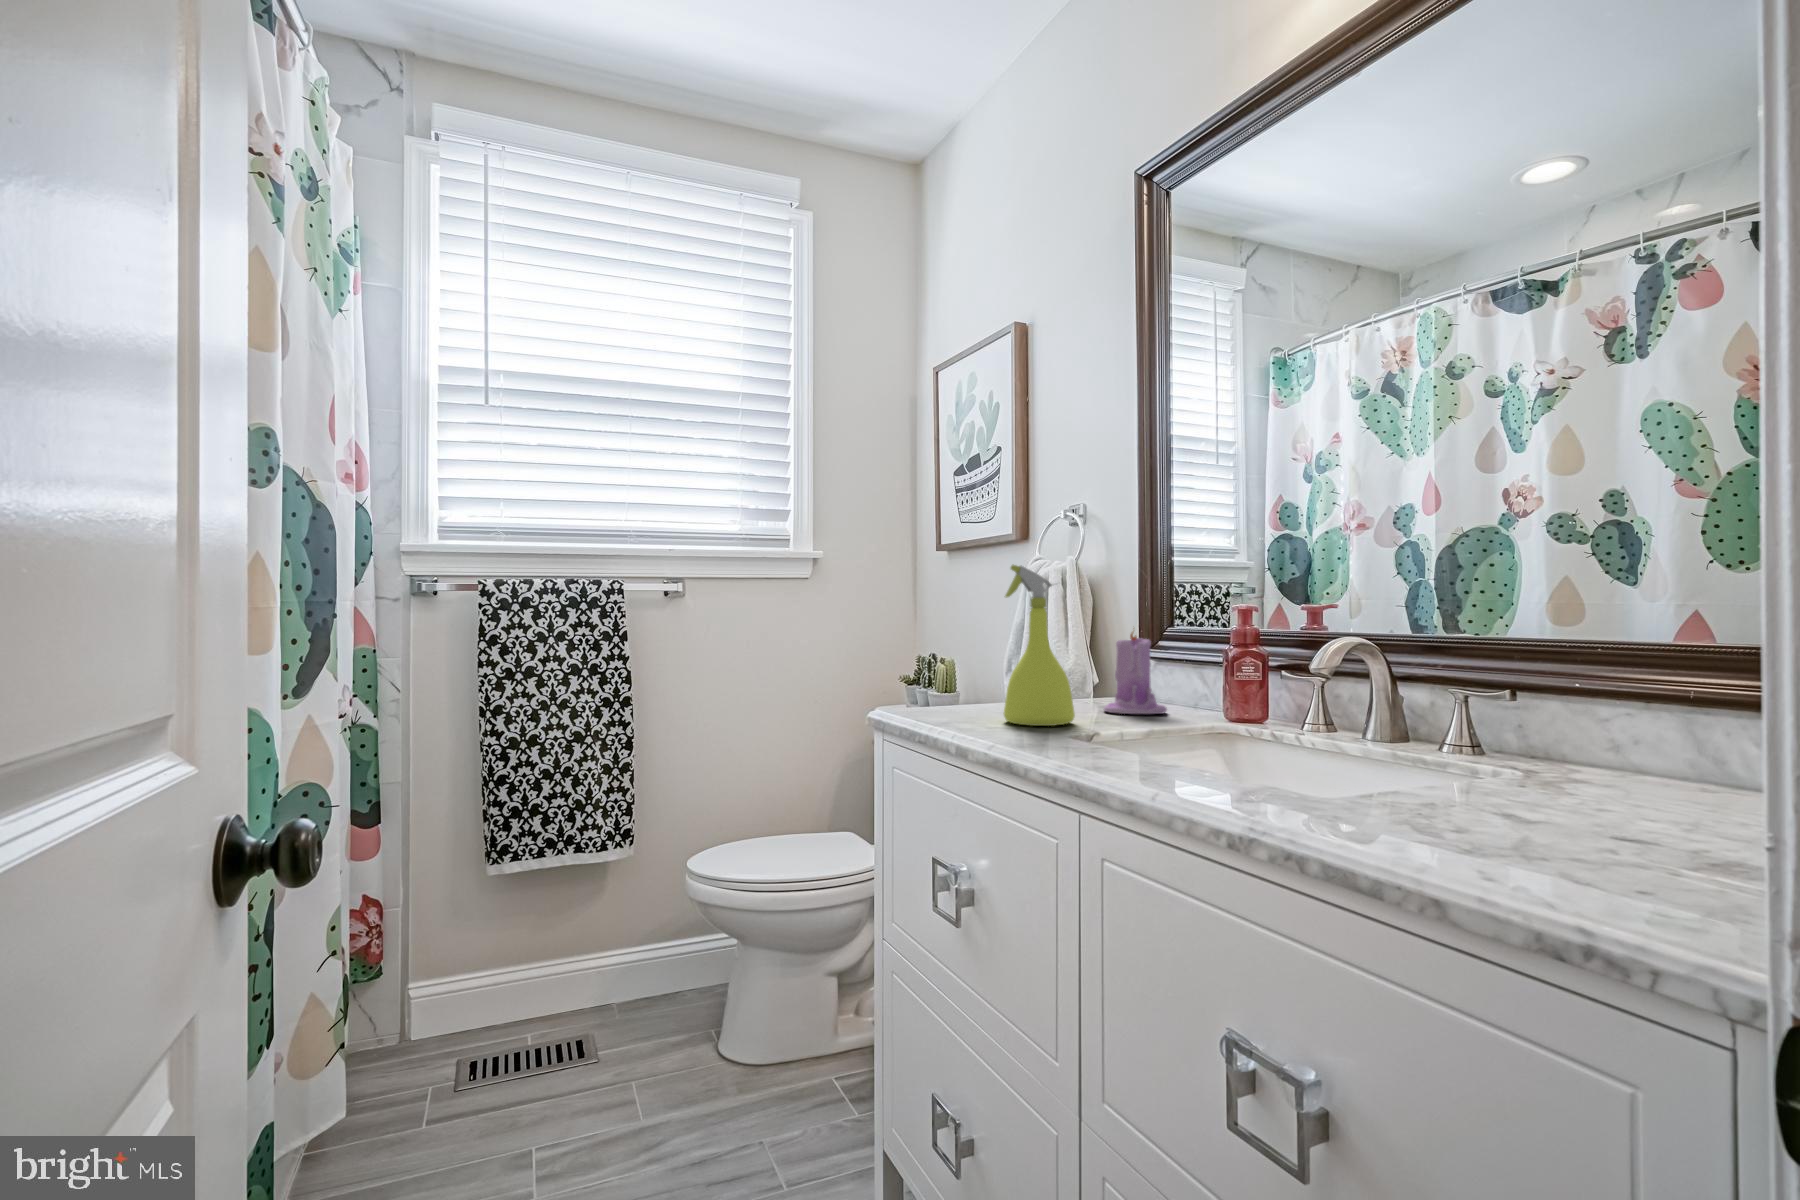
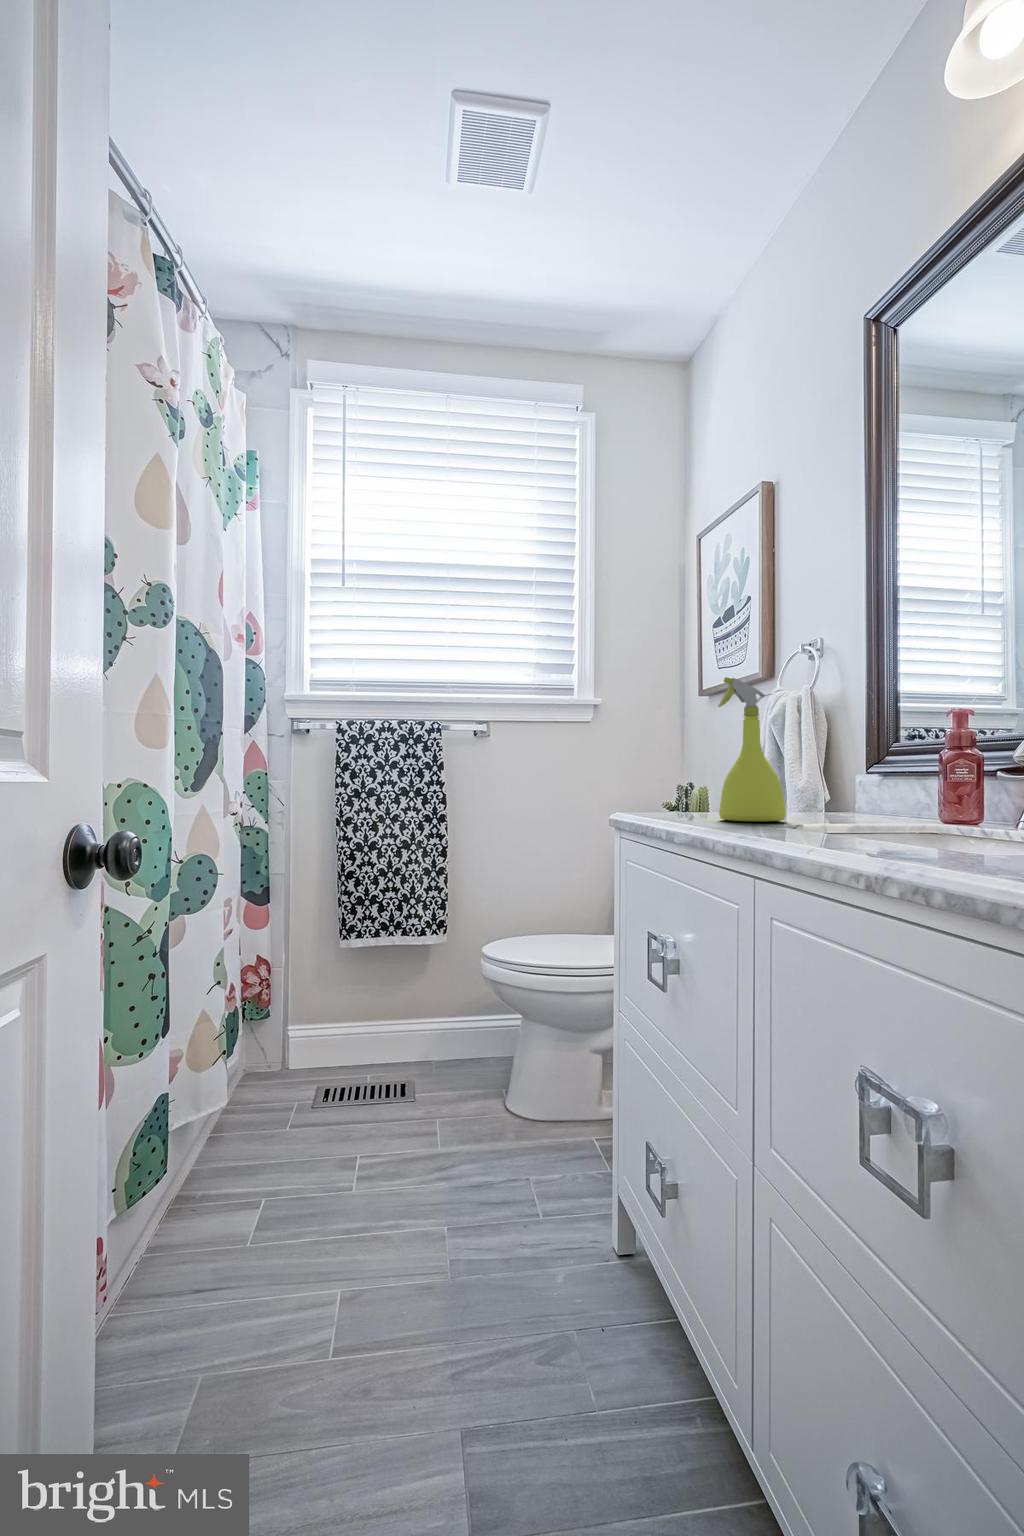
candle: present [1103,632,1167,714] -> none [825,739,889,819]

